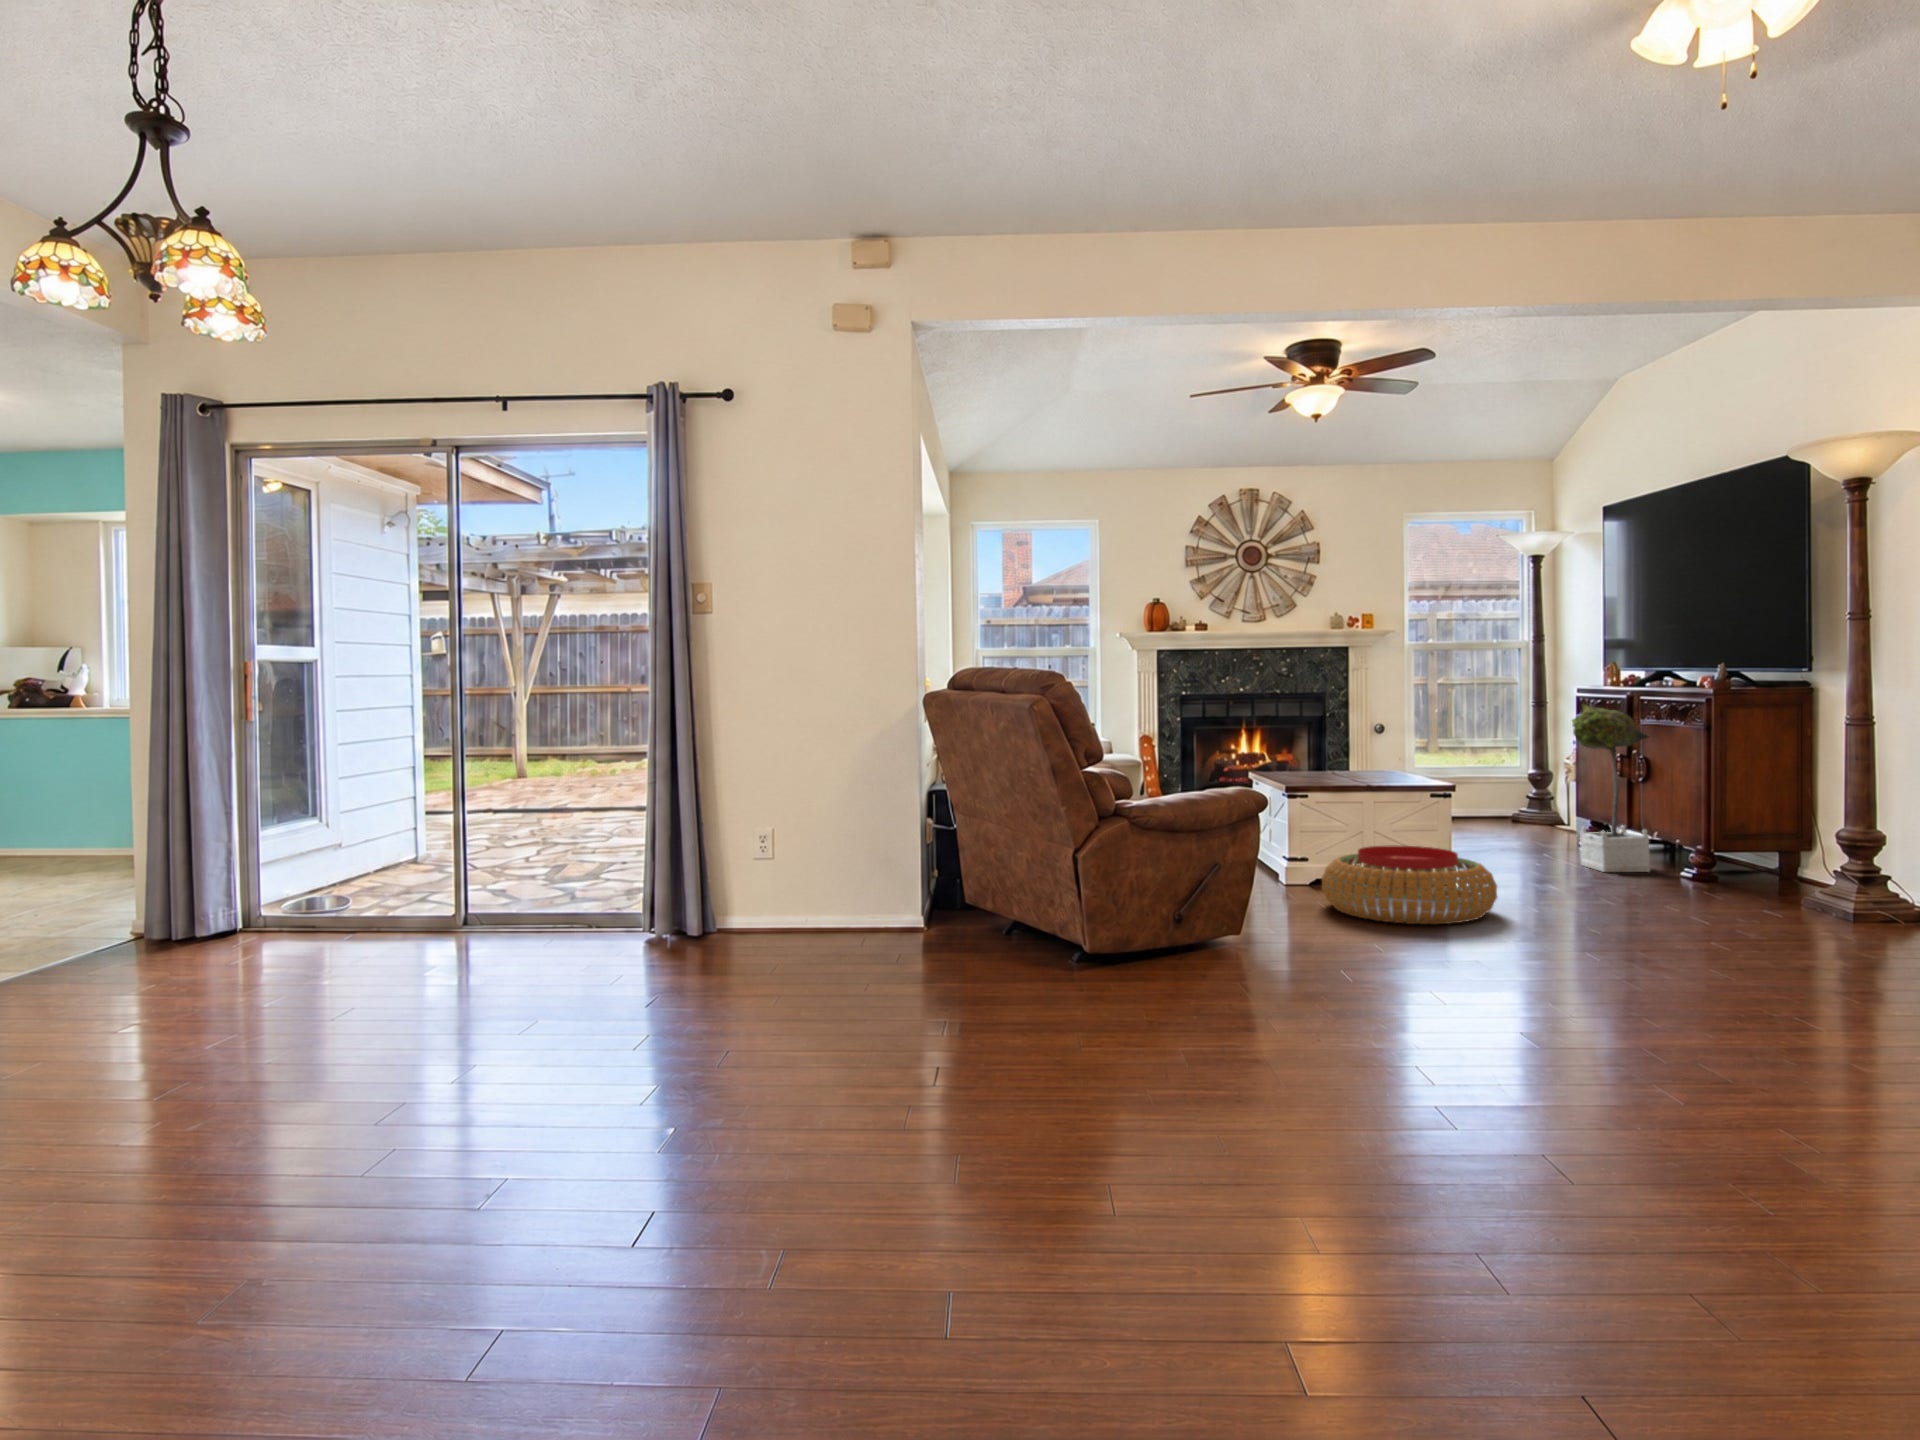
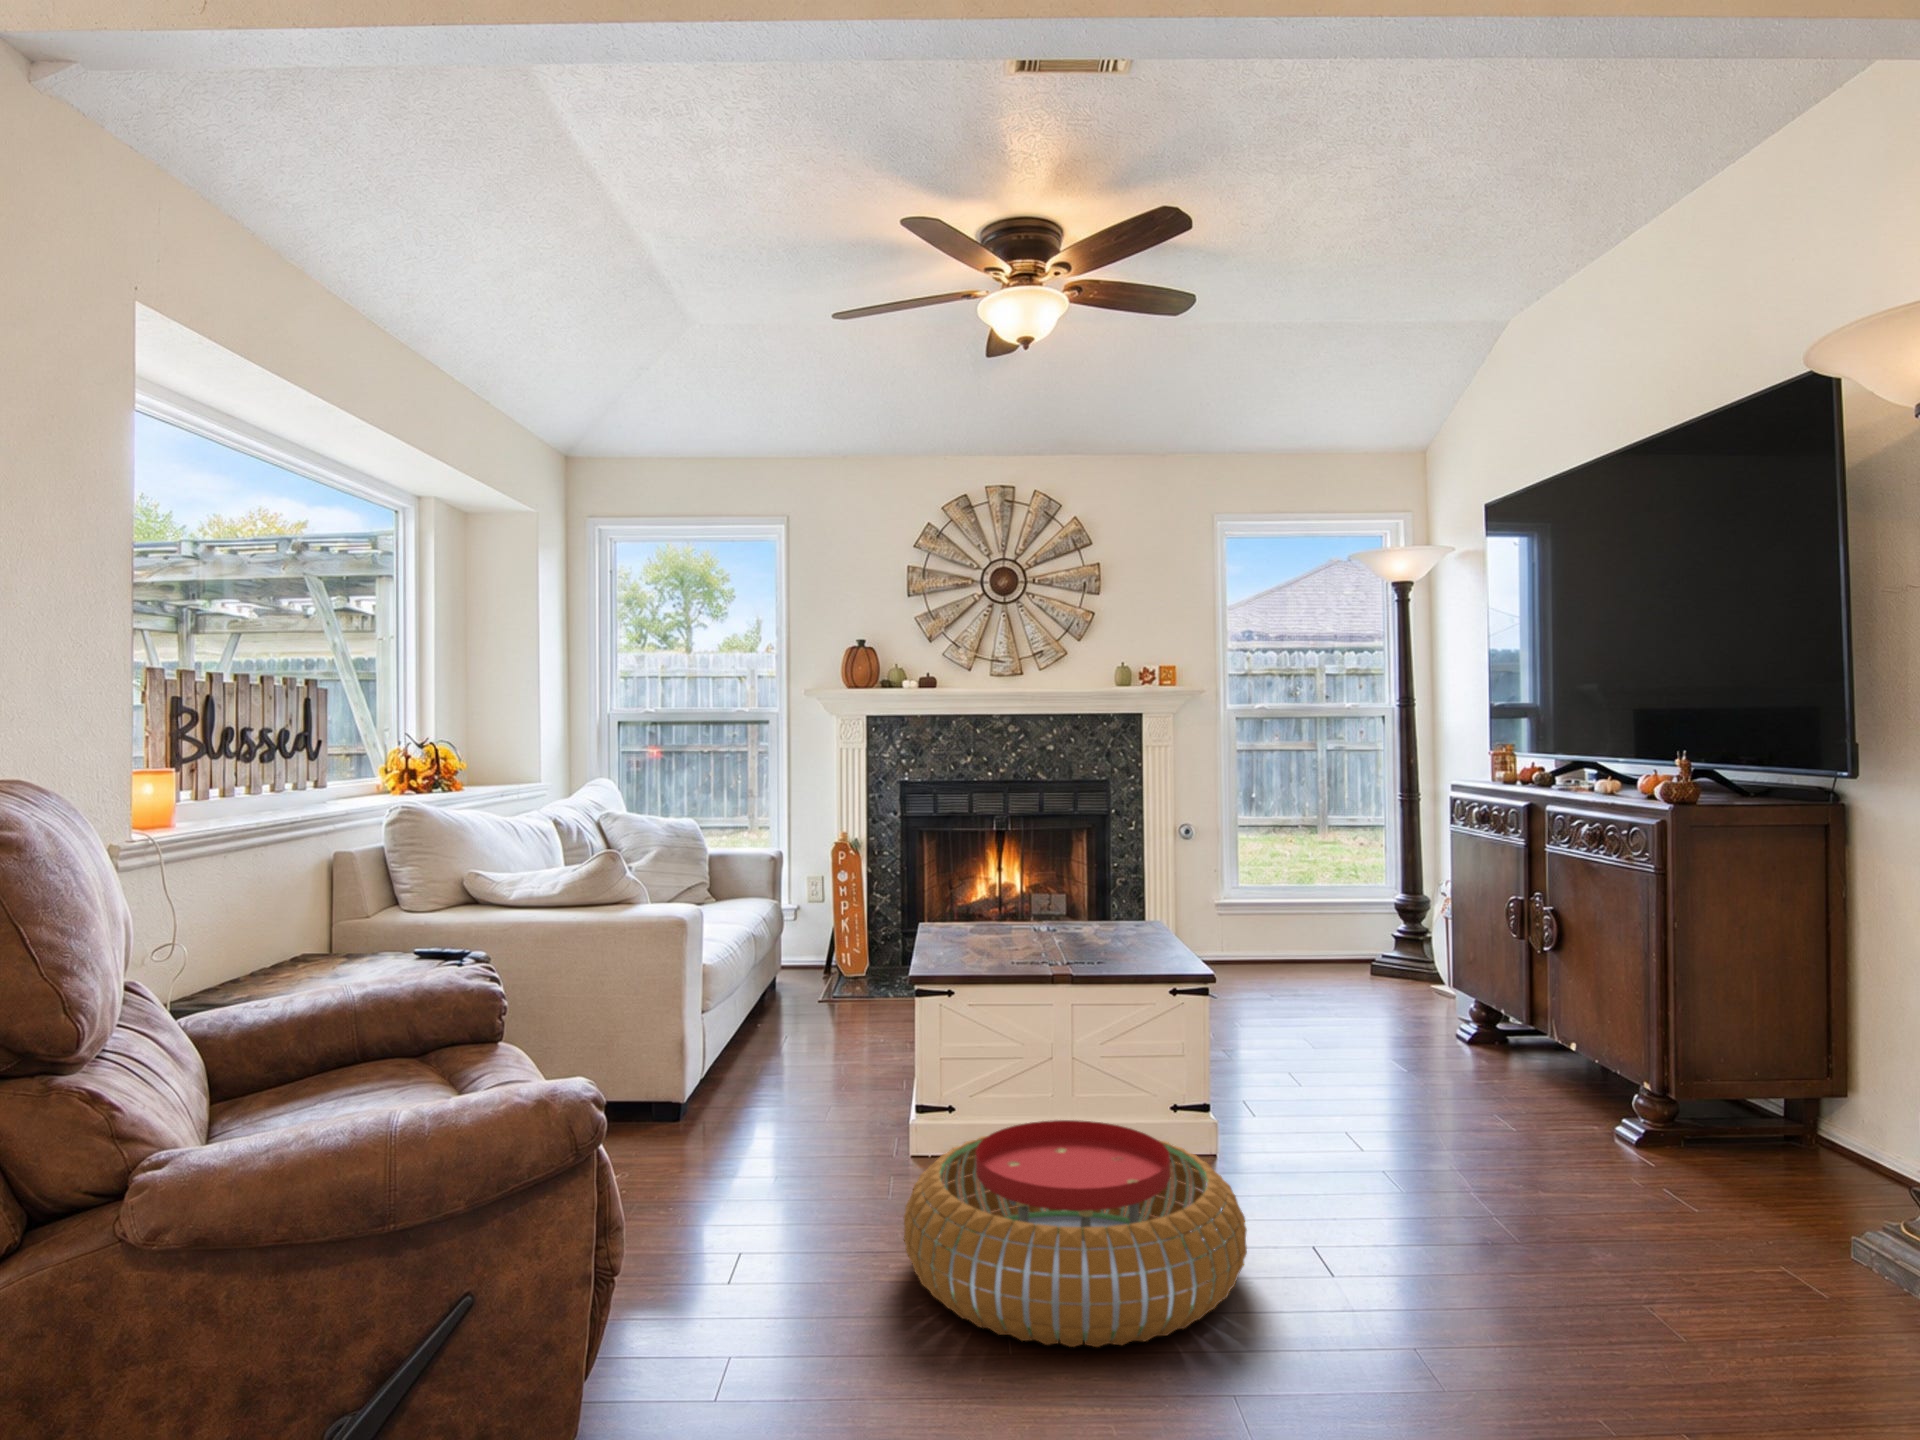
potted tree: present [1572,704,1650,872] -> none [1432,817,1566,1117]

